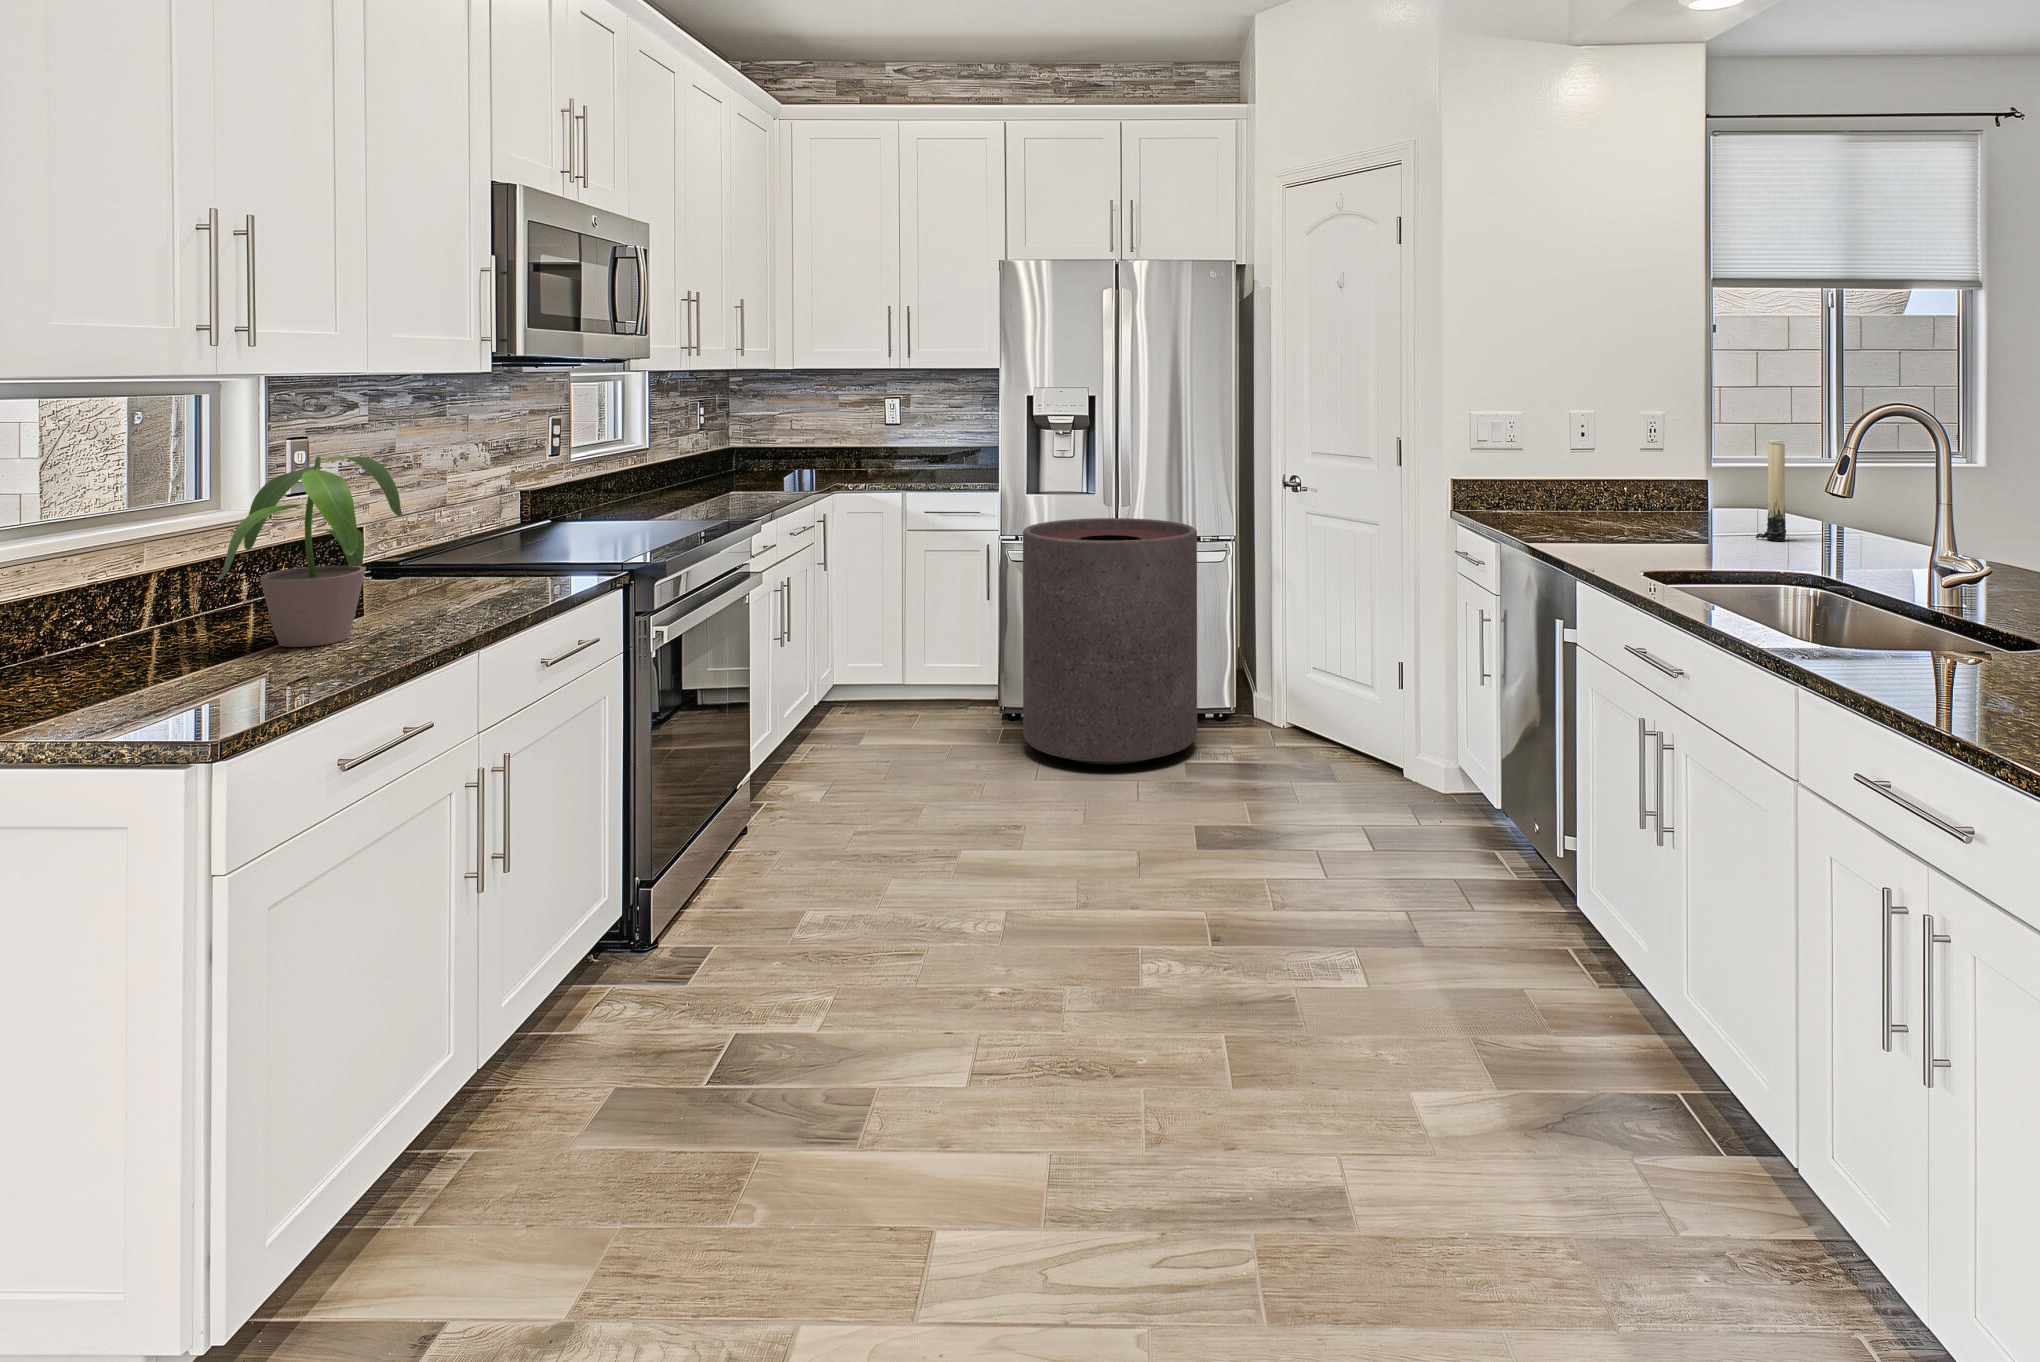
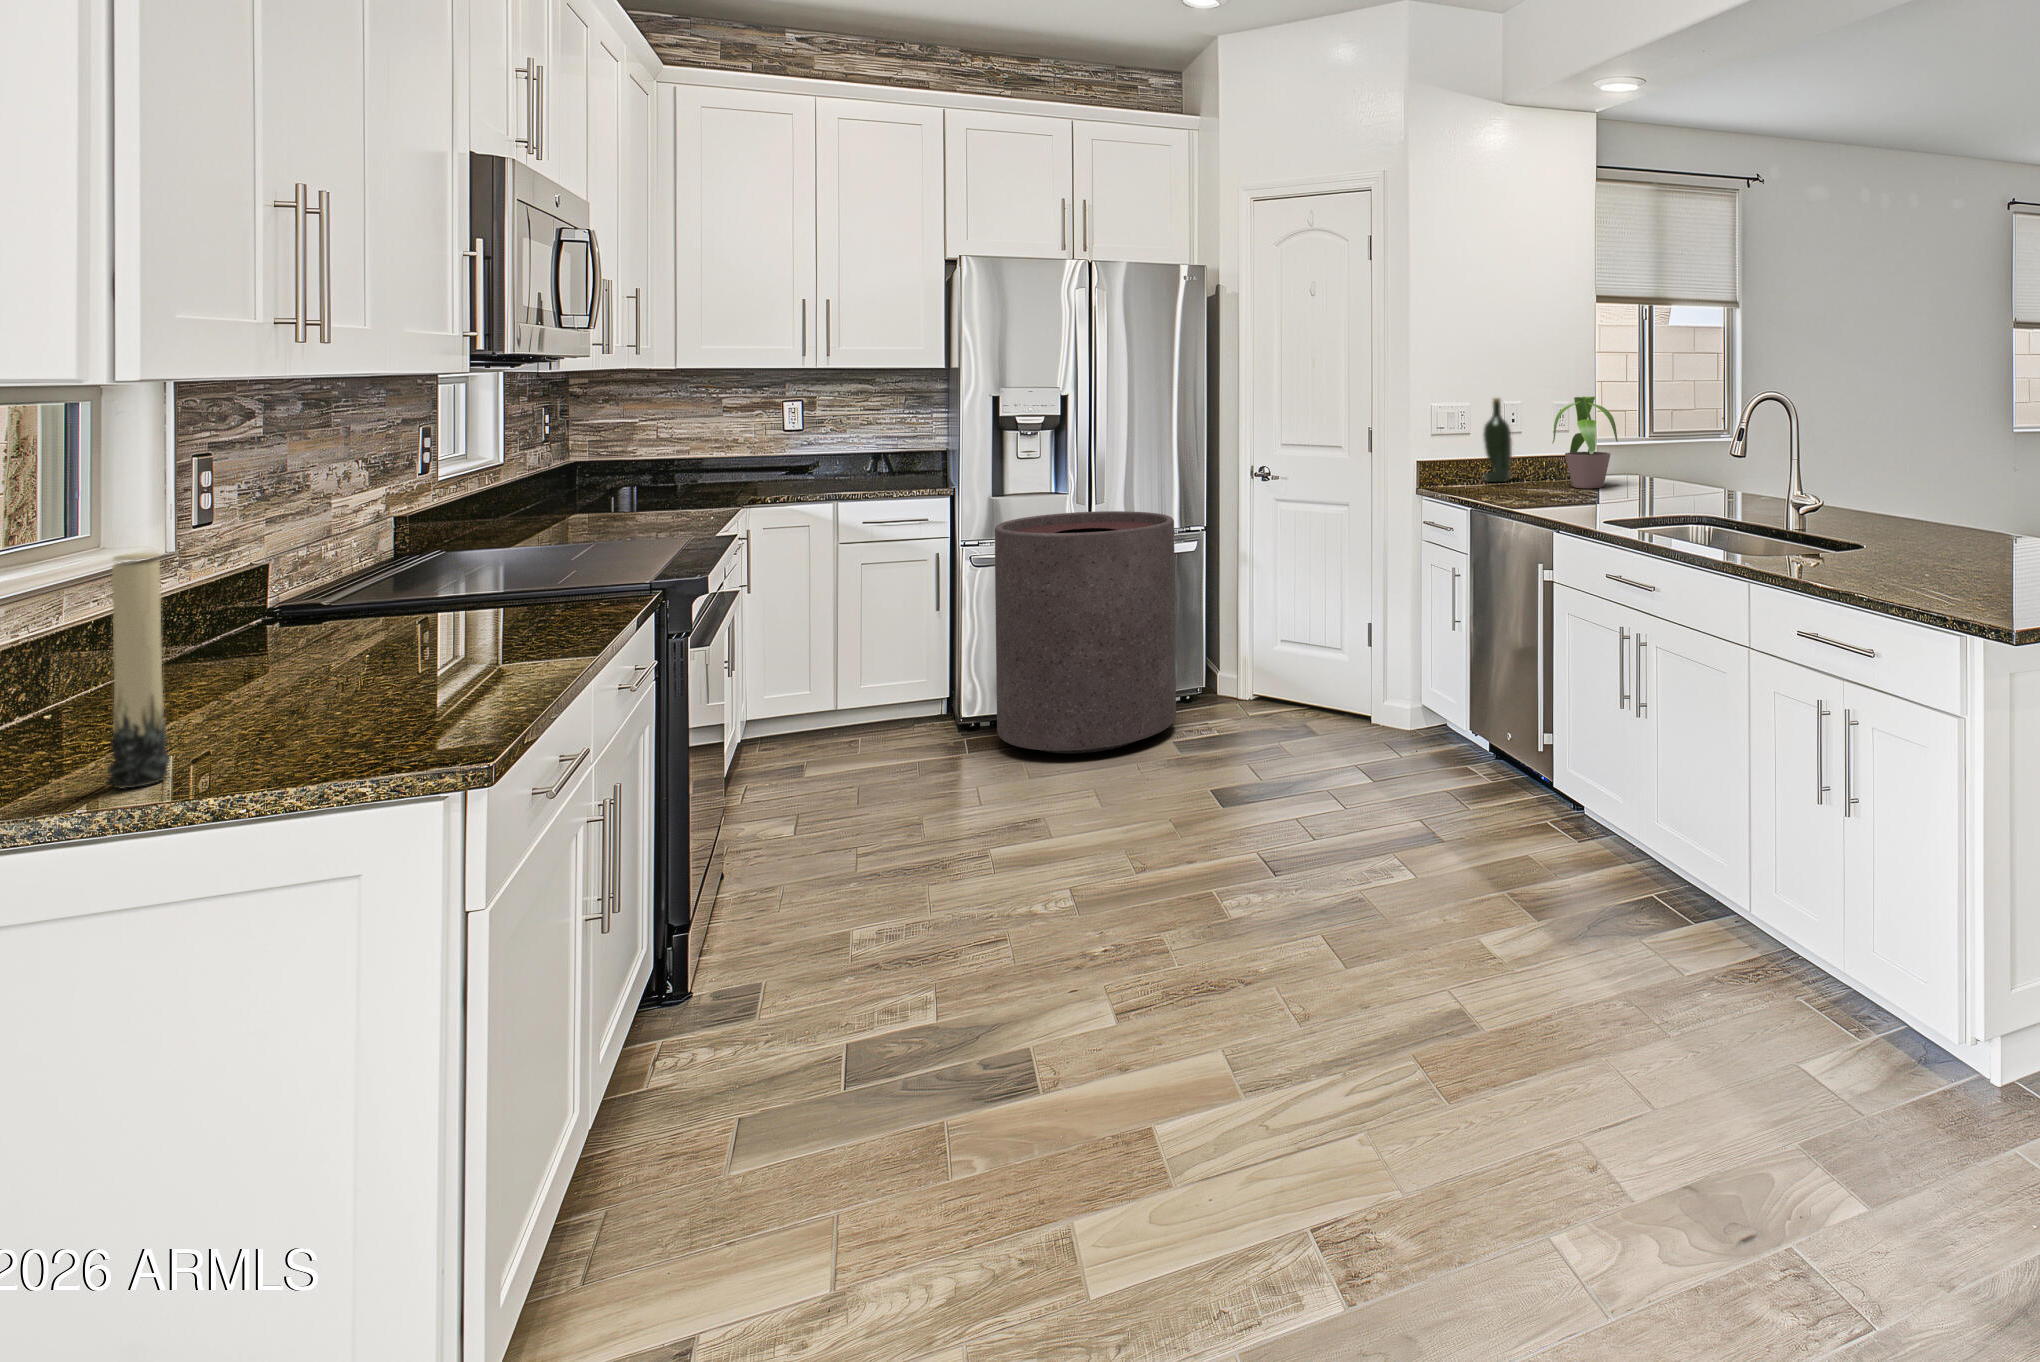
wine bottle: none [1537,414,1572,513] -> present [1483,398,1512,482]
candle: present [1756,440,1786,541] -> present [107,553,170,789]
potted plant: present [218,456,402,647] -> present [1552,396,1618,488]

